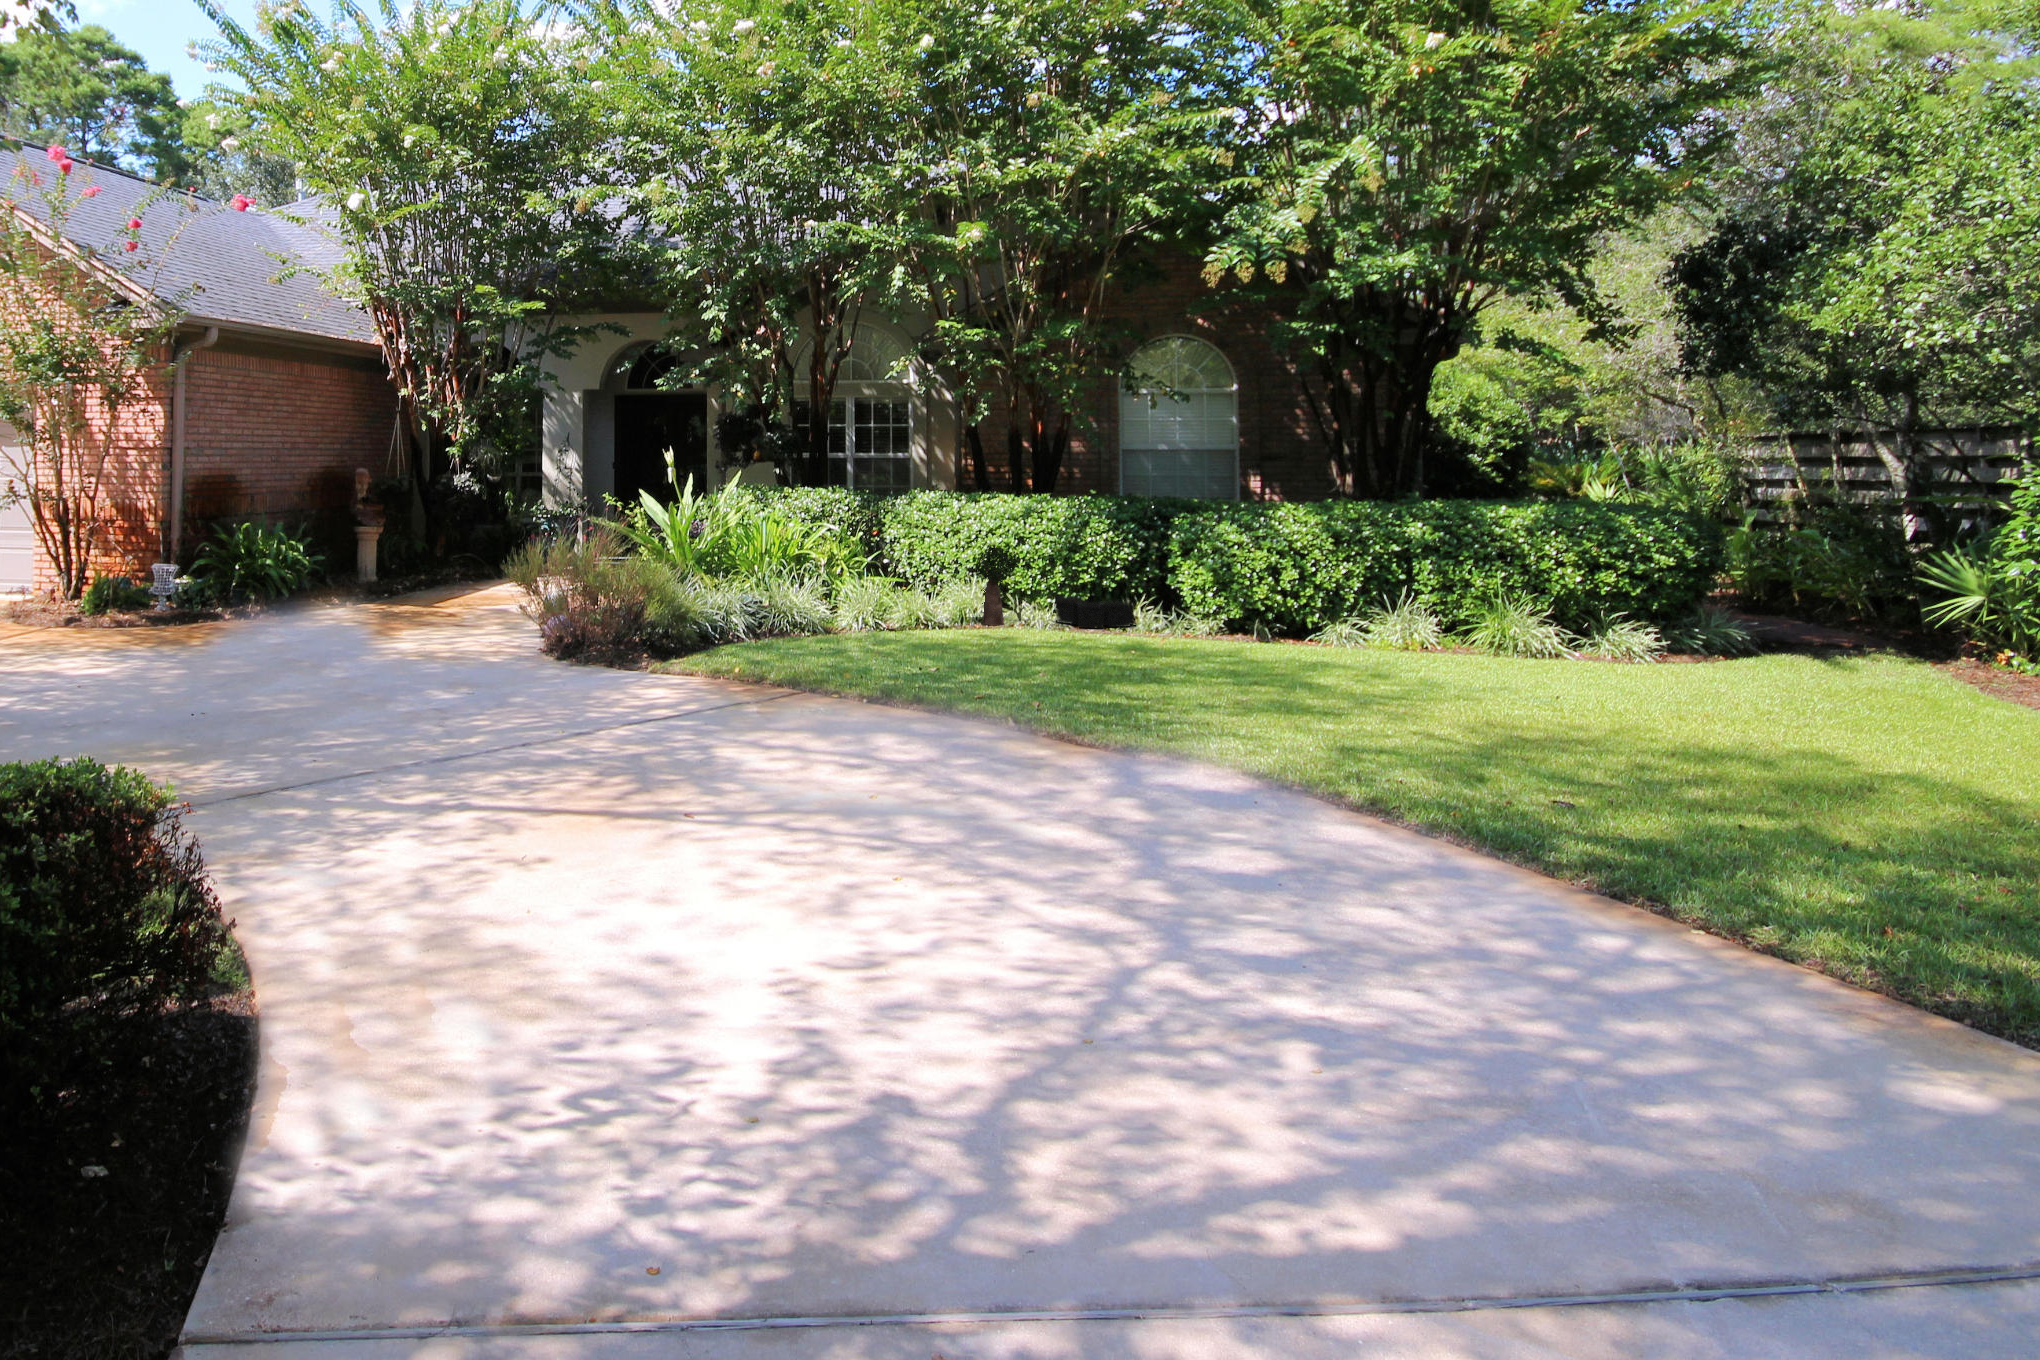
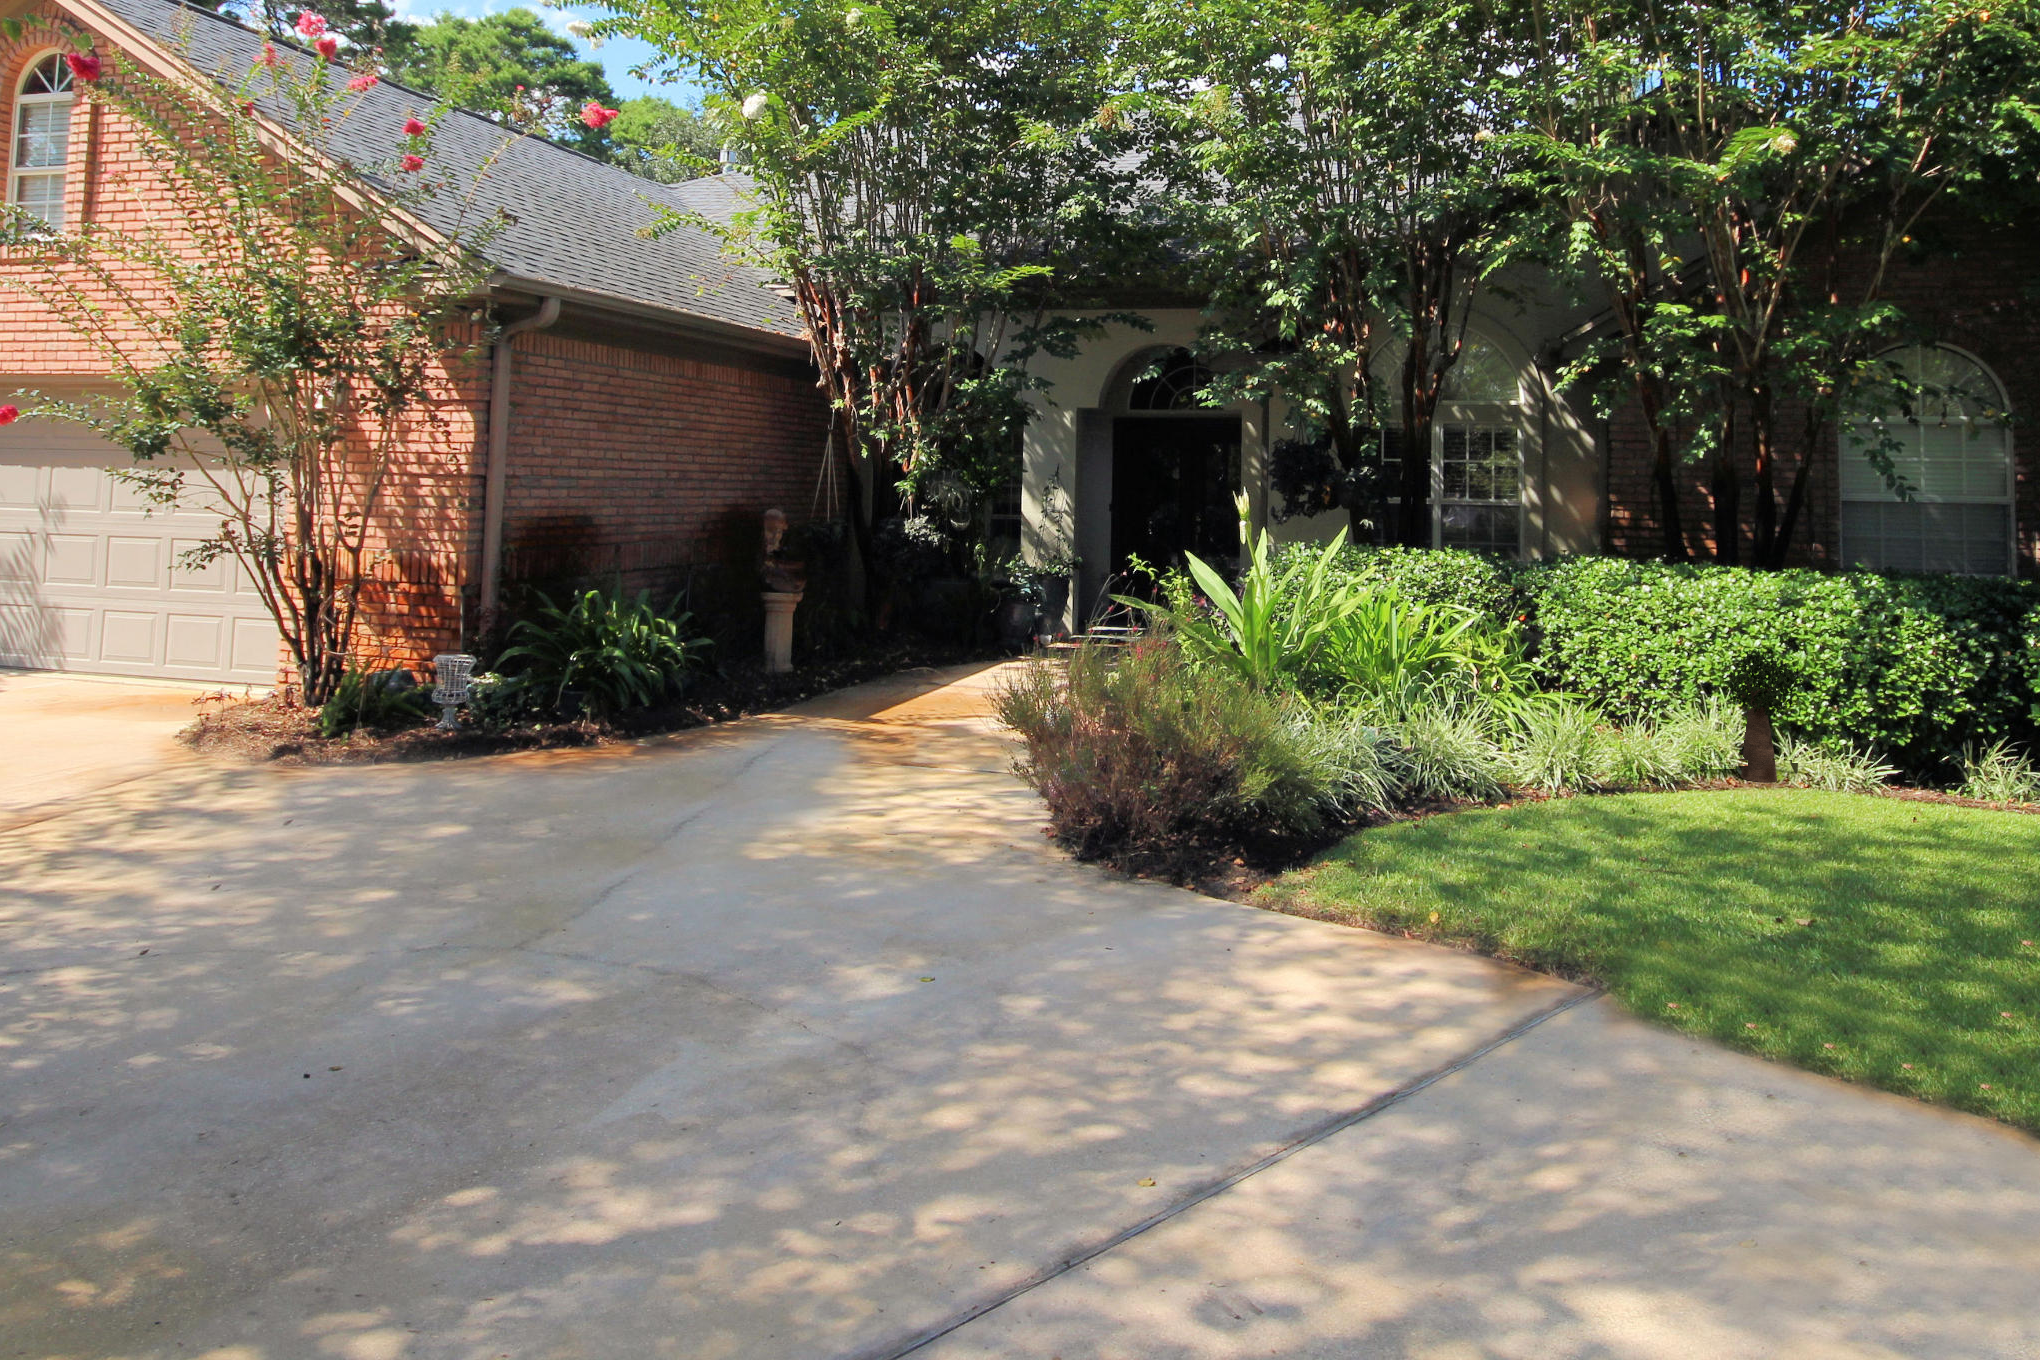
storage bin: present [1056,596,1136,629] -> none [1851,735,2000,795]

